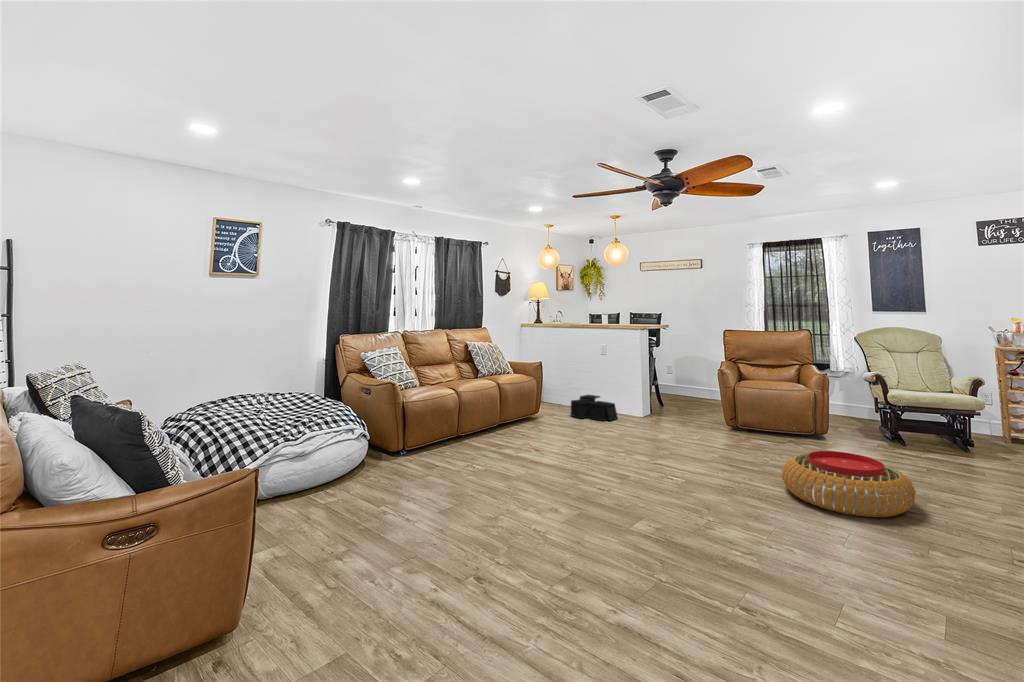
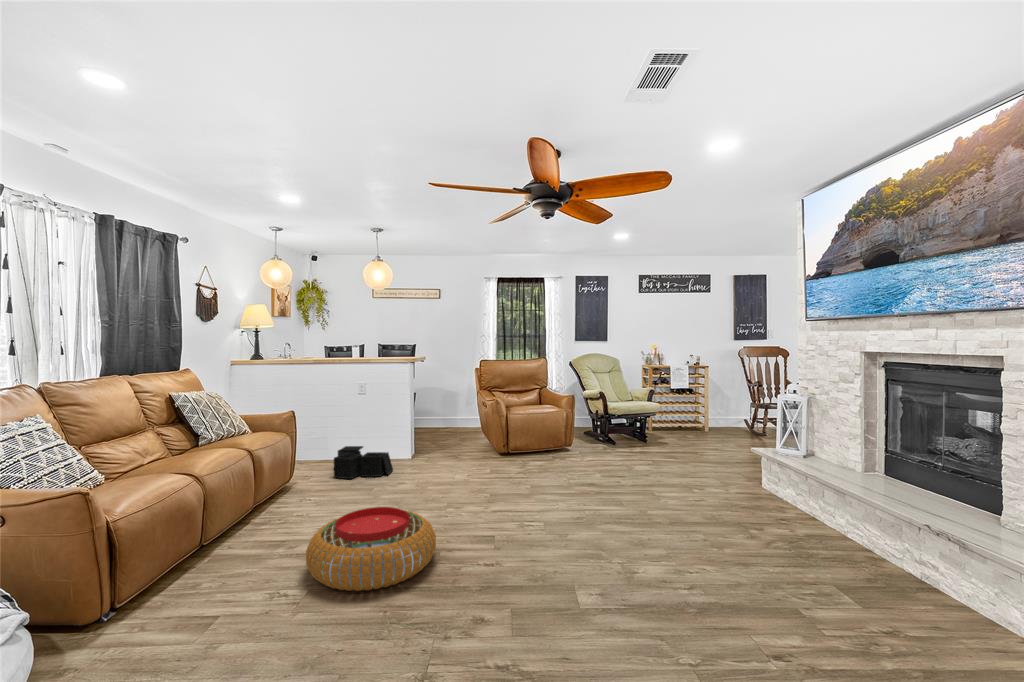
pouf: present [782,451,916,517] -> present [306,507,436,591]

